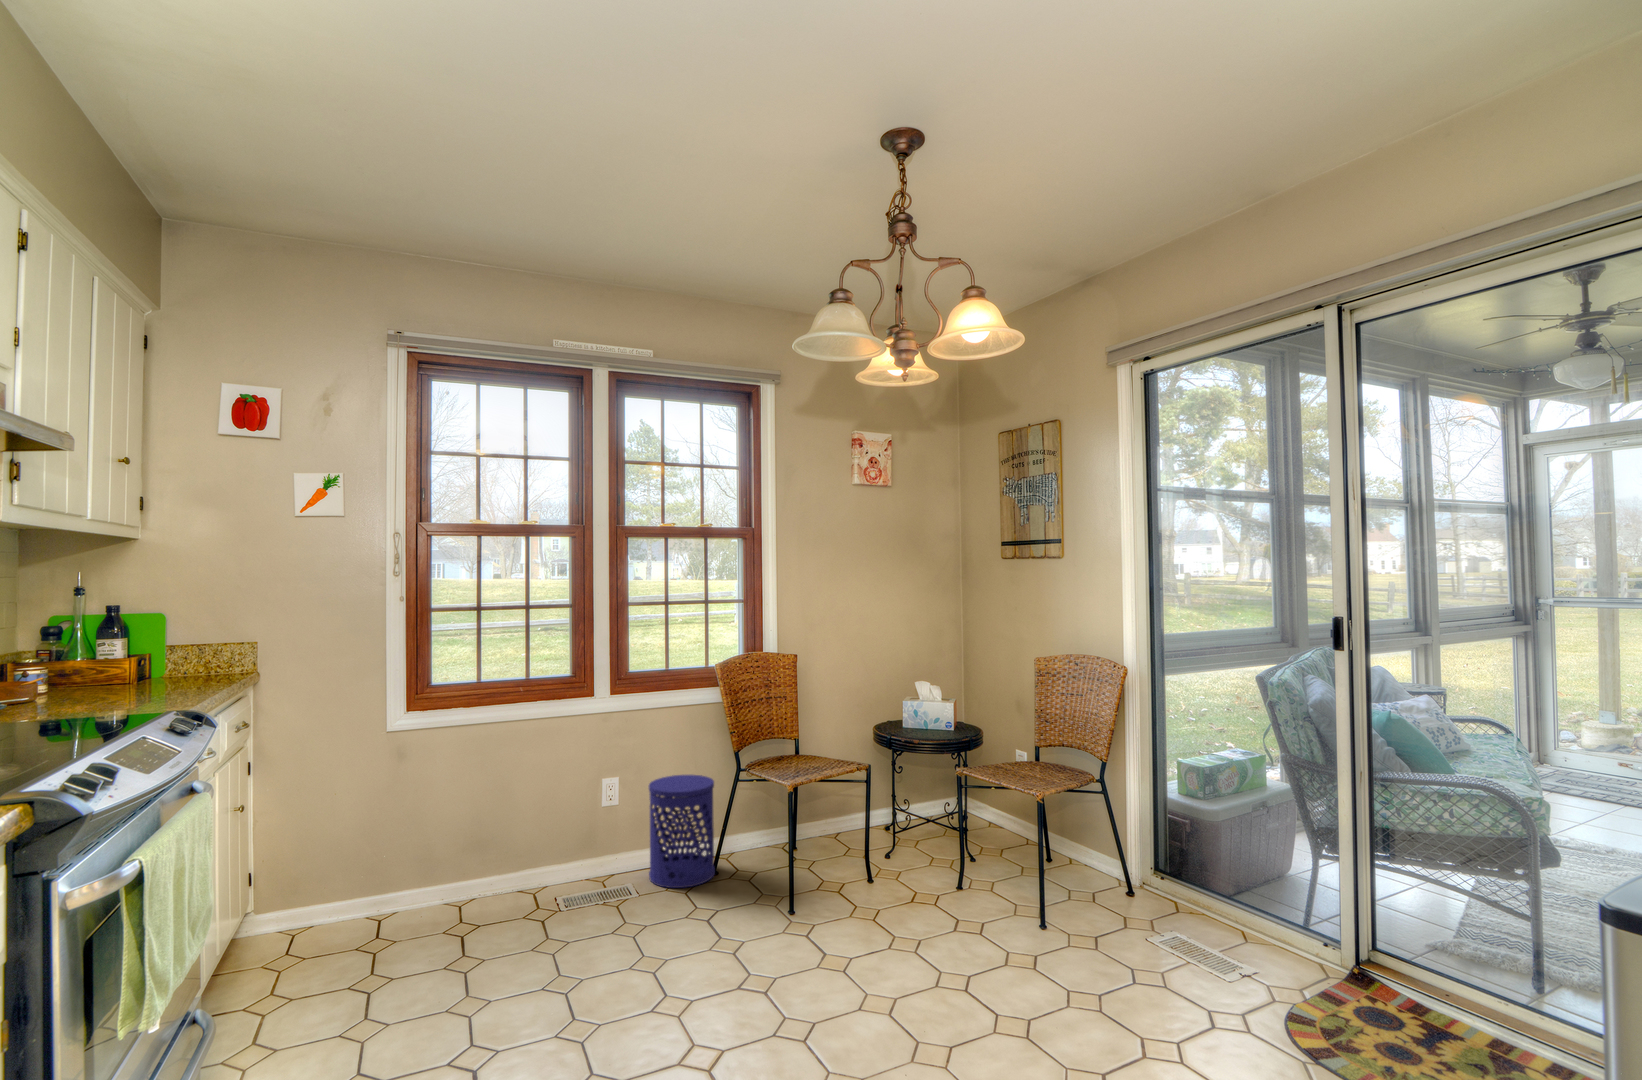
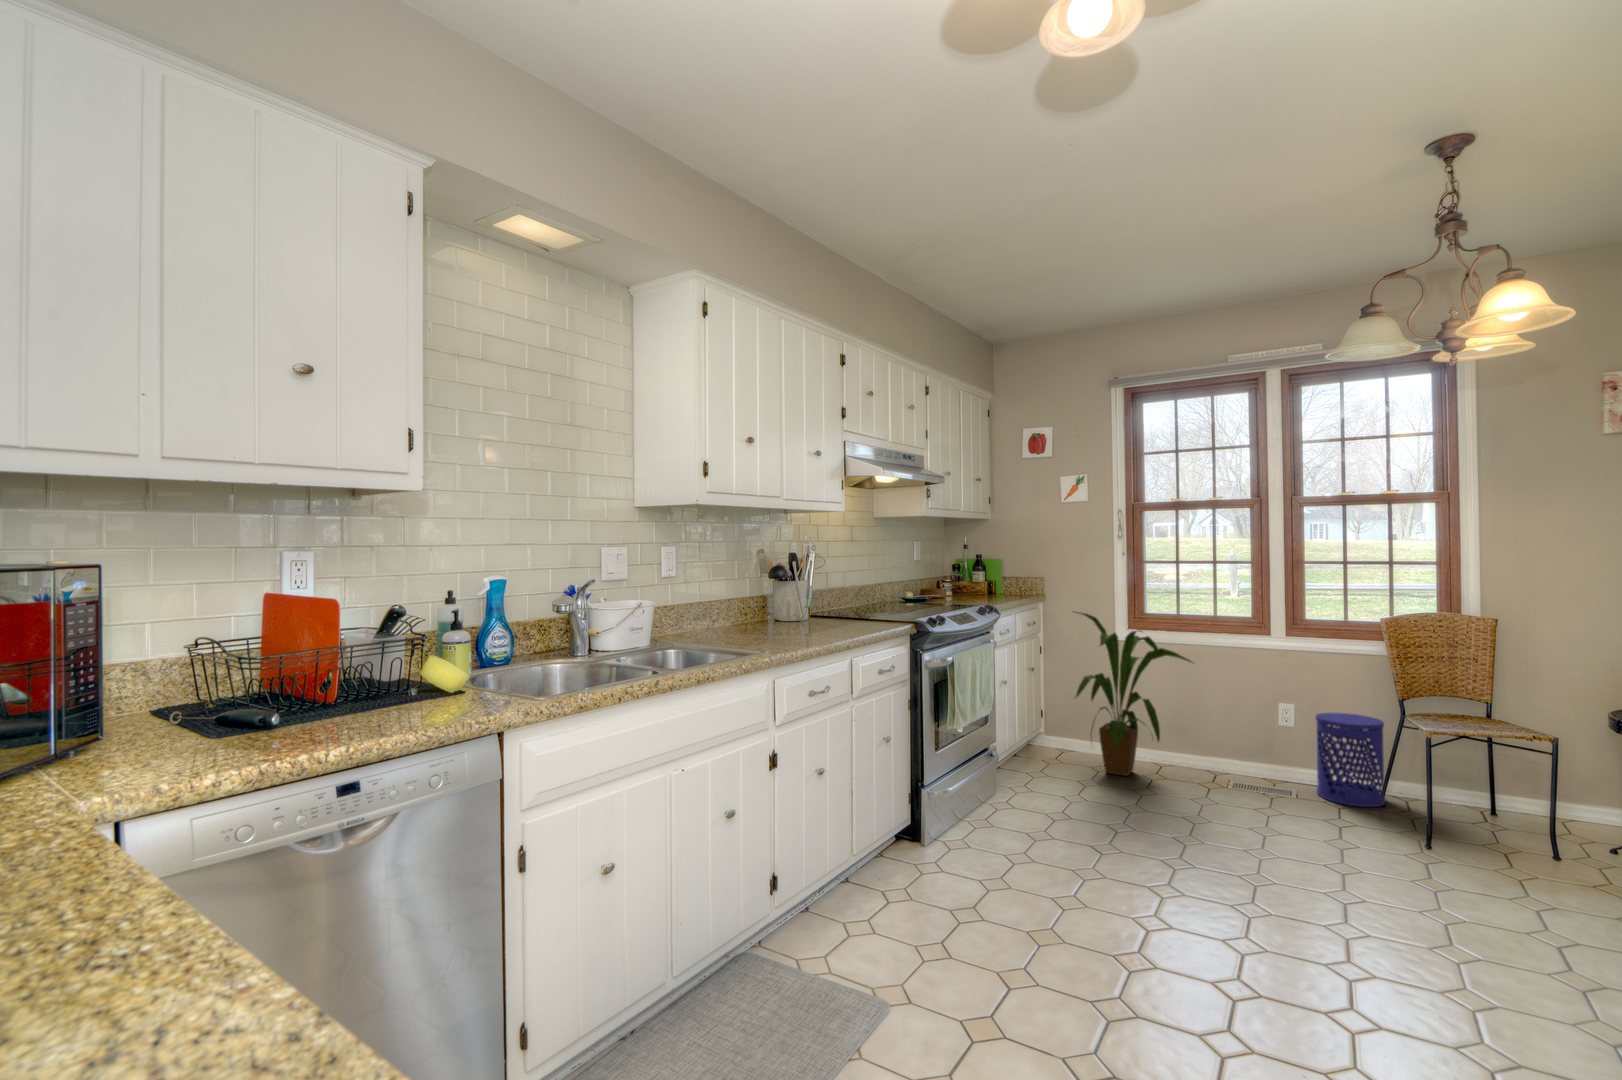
house plant: none [329,698,516,952] -> present [1076,612,1191,776]

